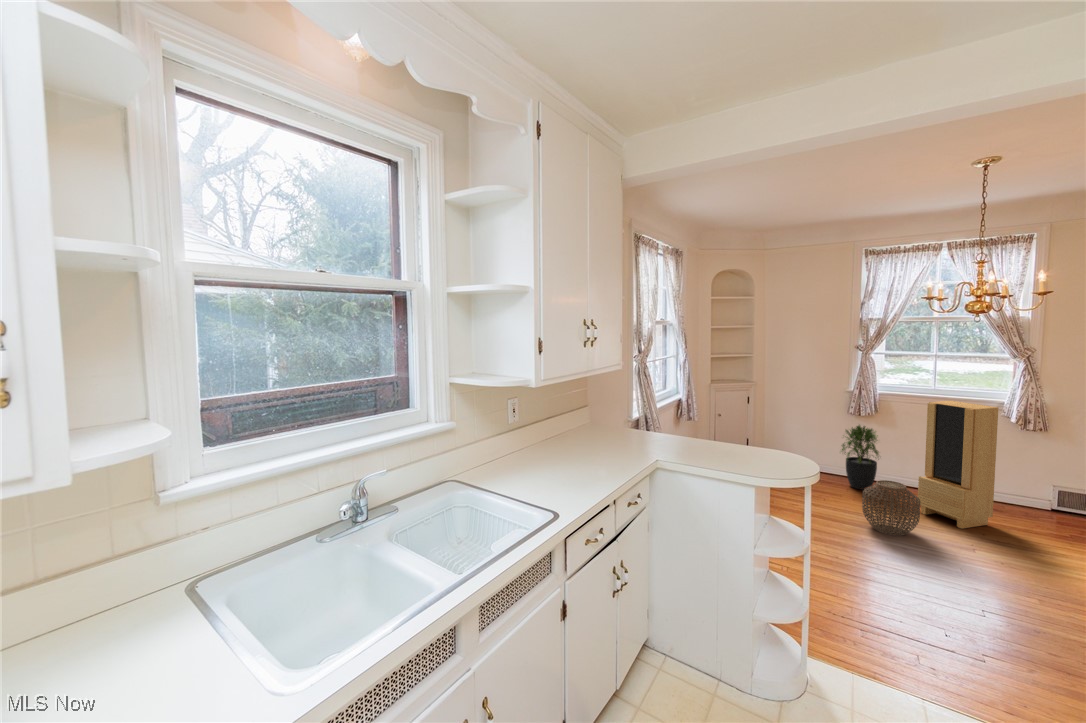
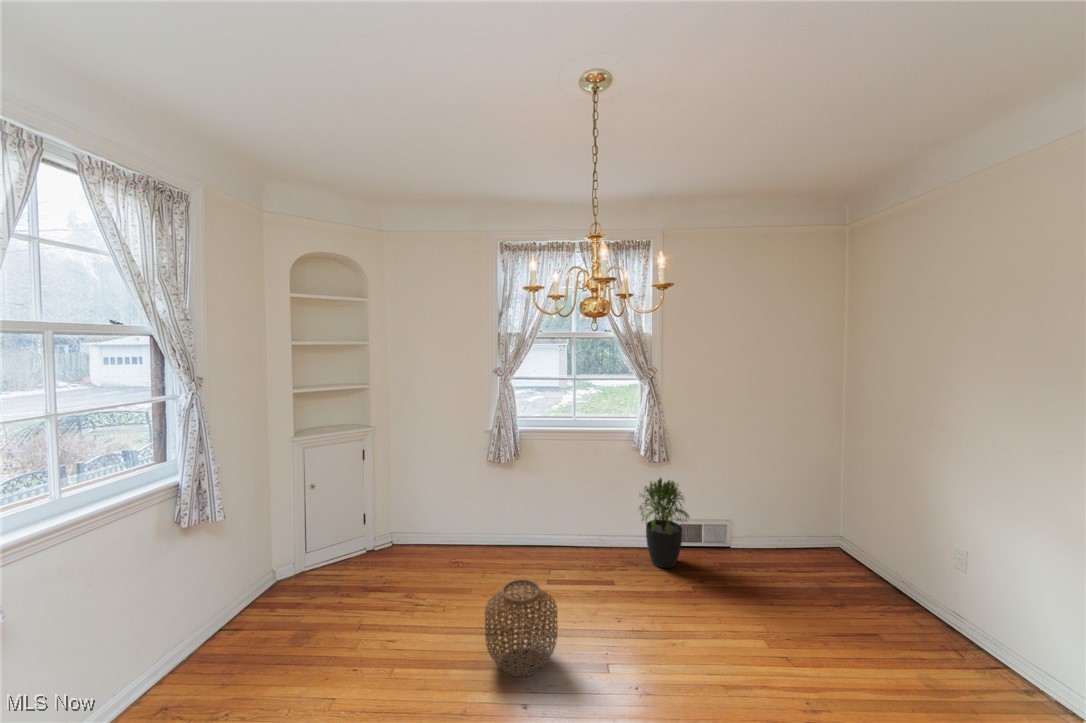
storage cabinet: present [918,401,998,529] -> none [559,438,634,617]
potted plant: present [842,425,879,490] -> present [640,478,689,568]

